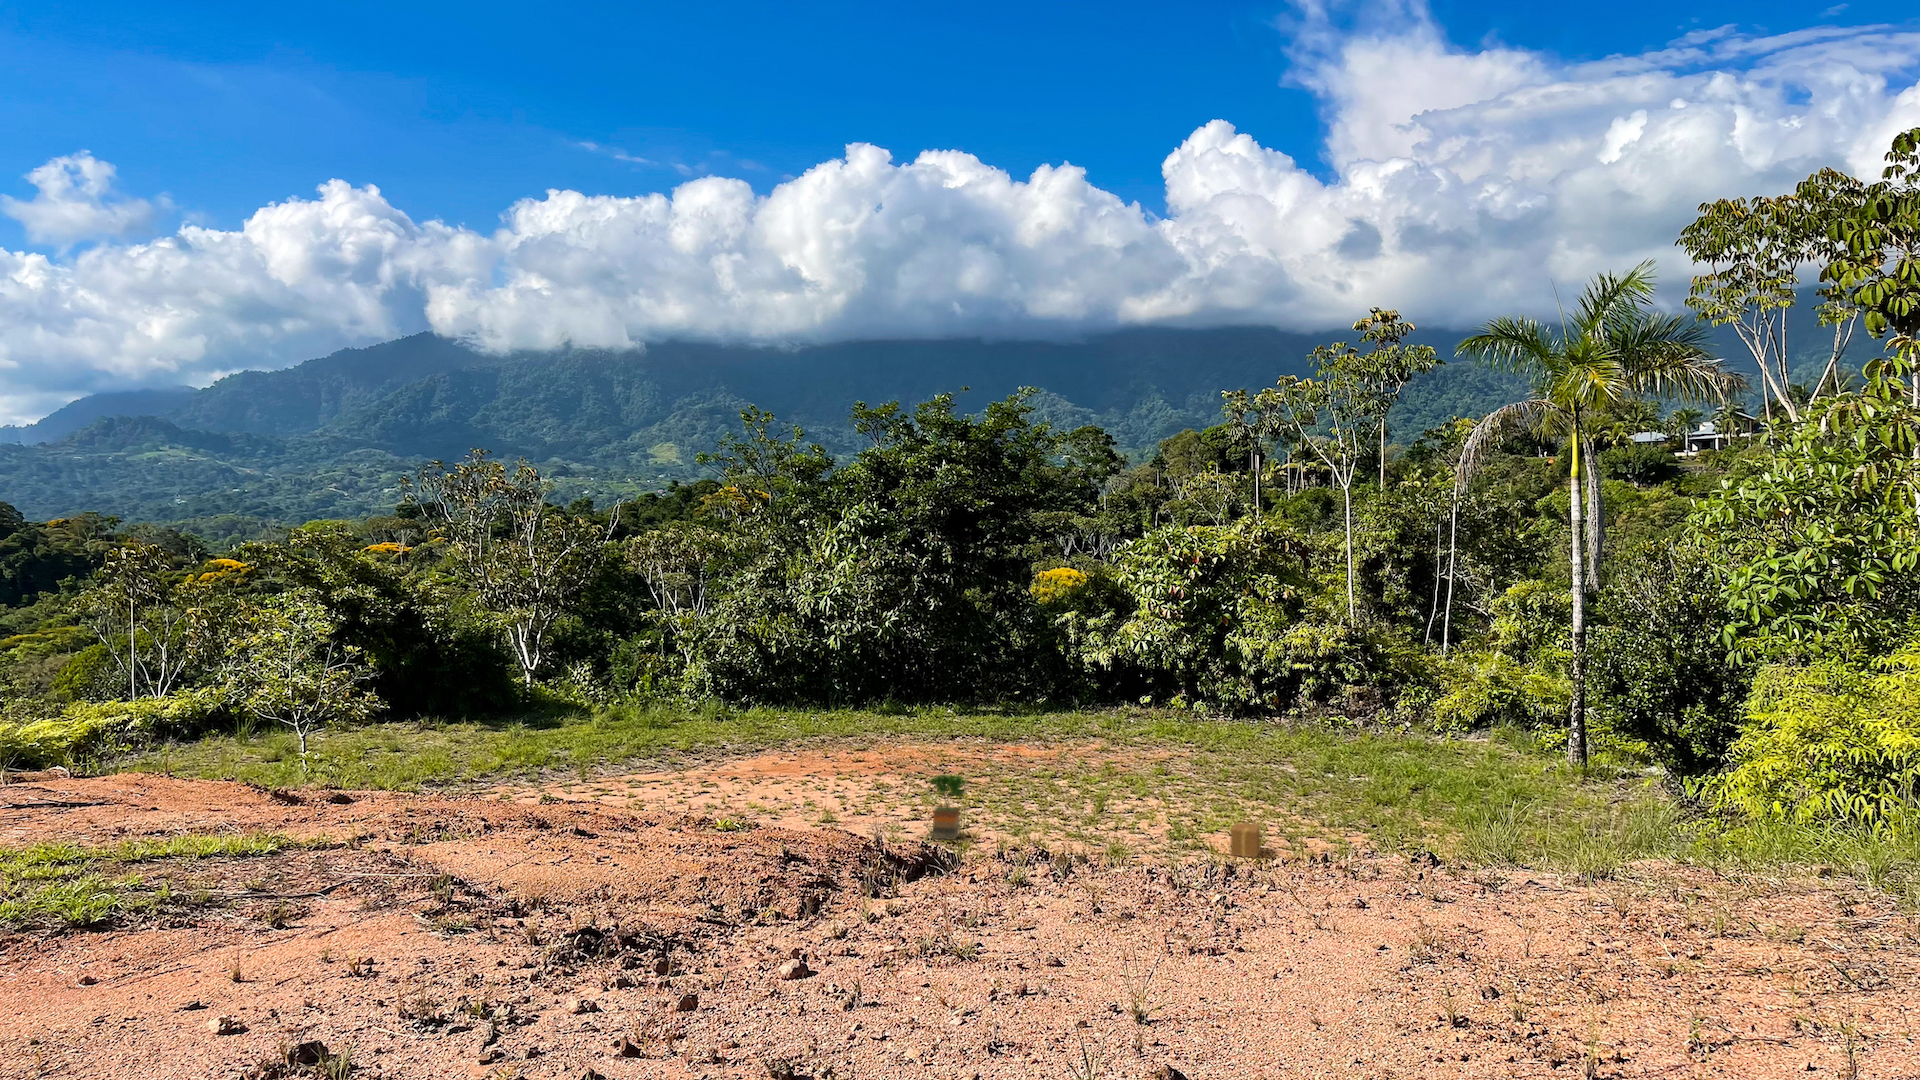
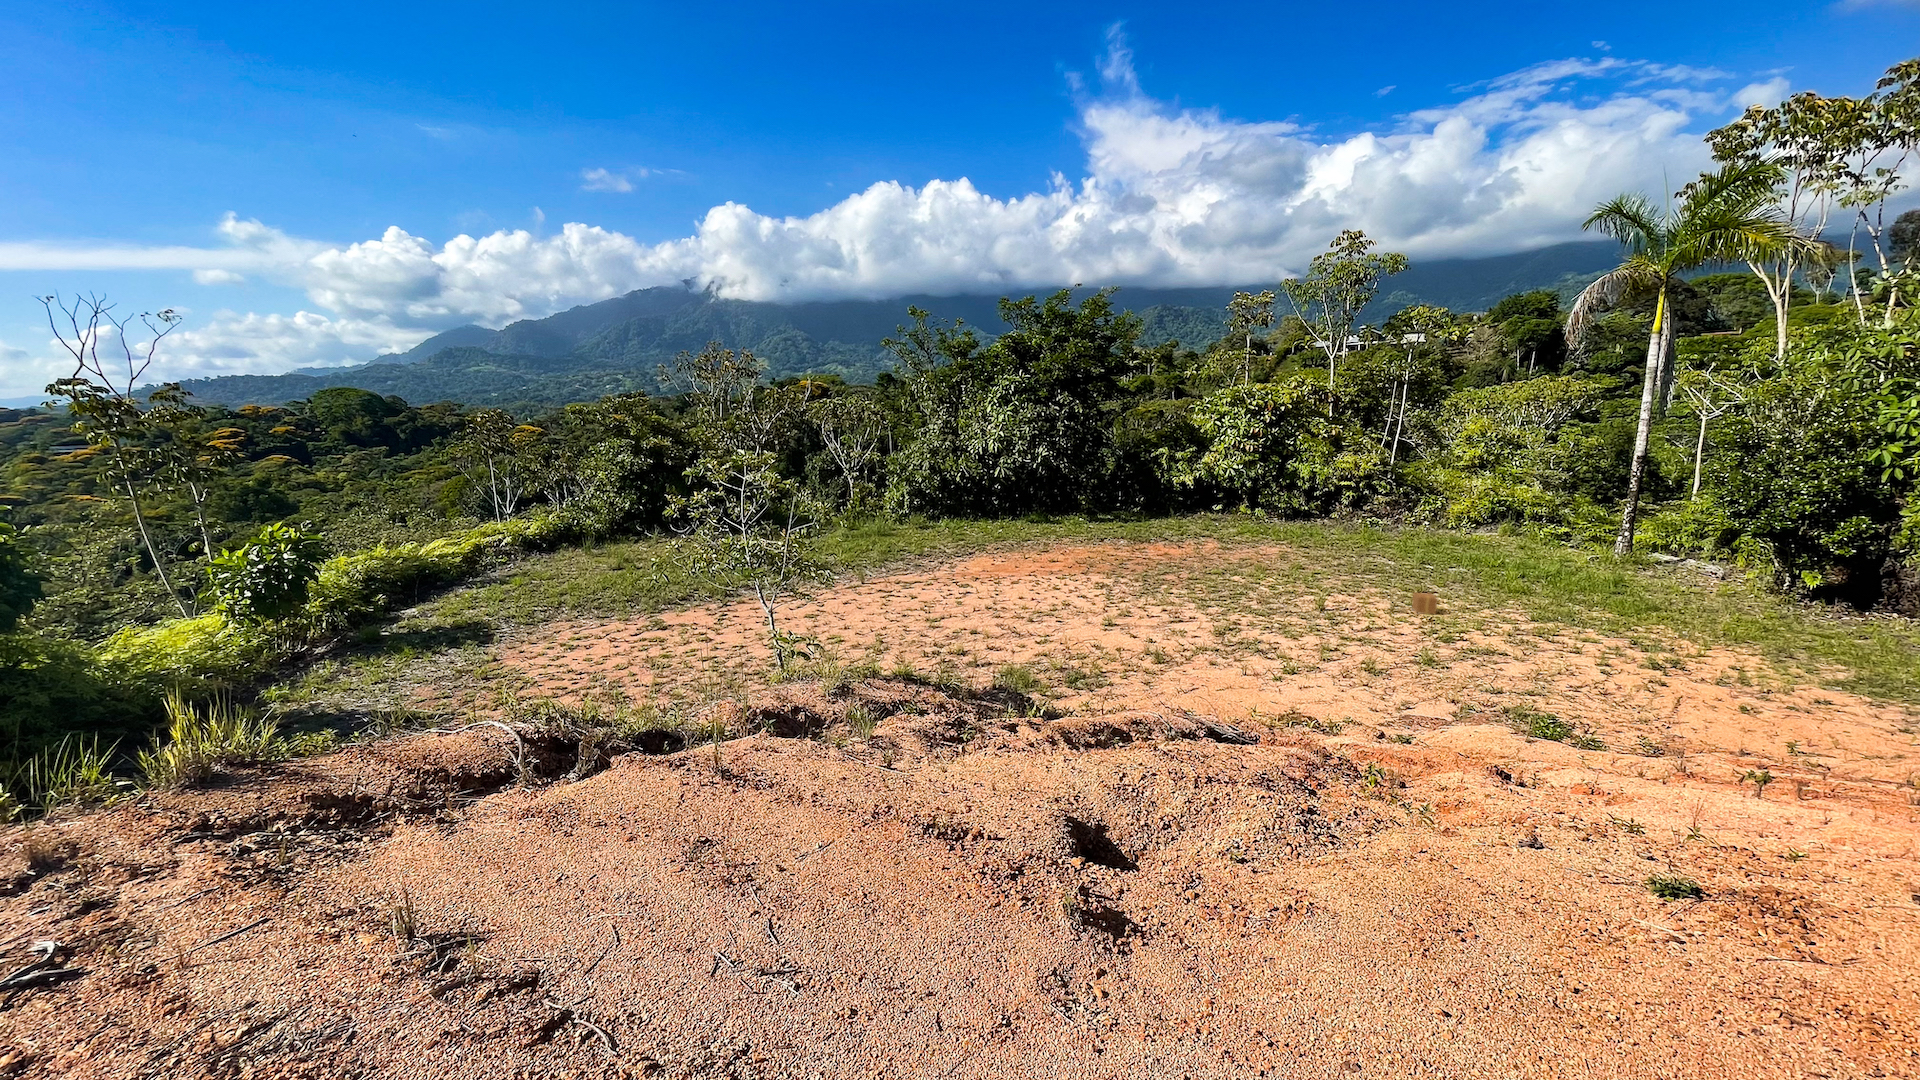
potted tree: present [929,775,967,840] -> none [1200,564,1230,607]

